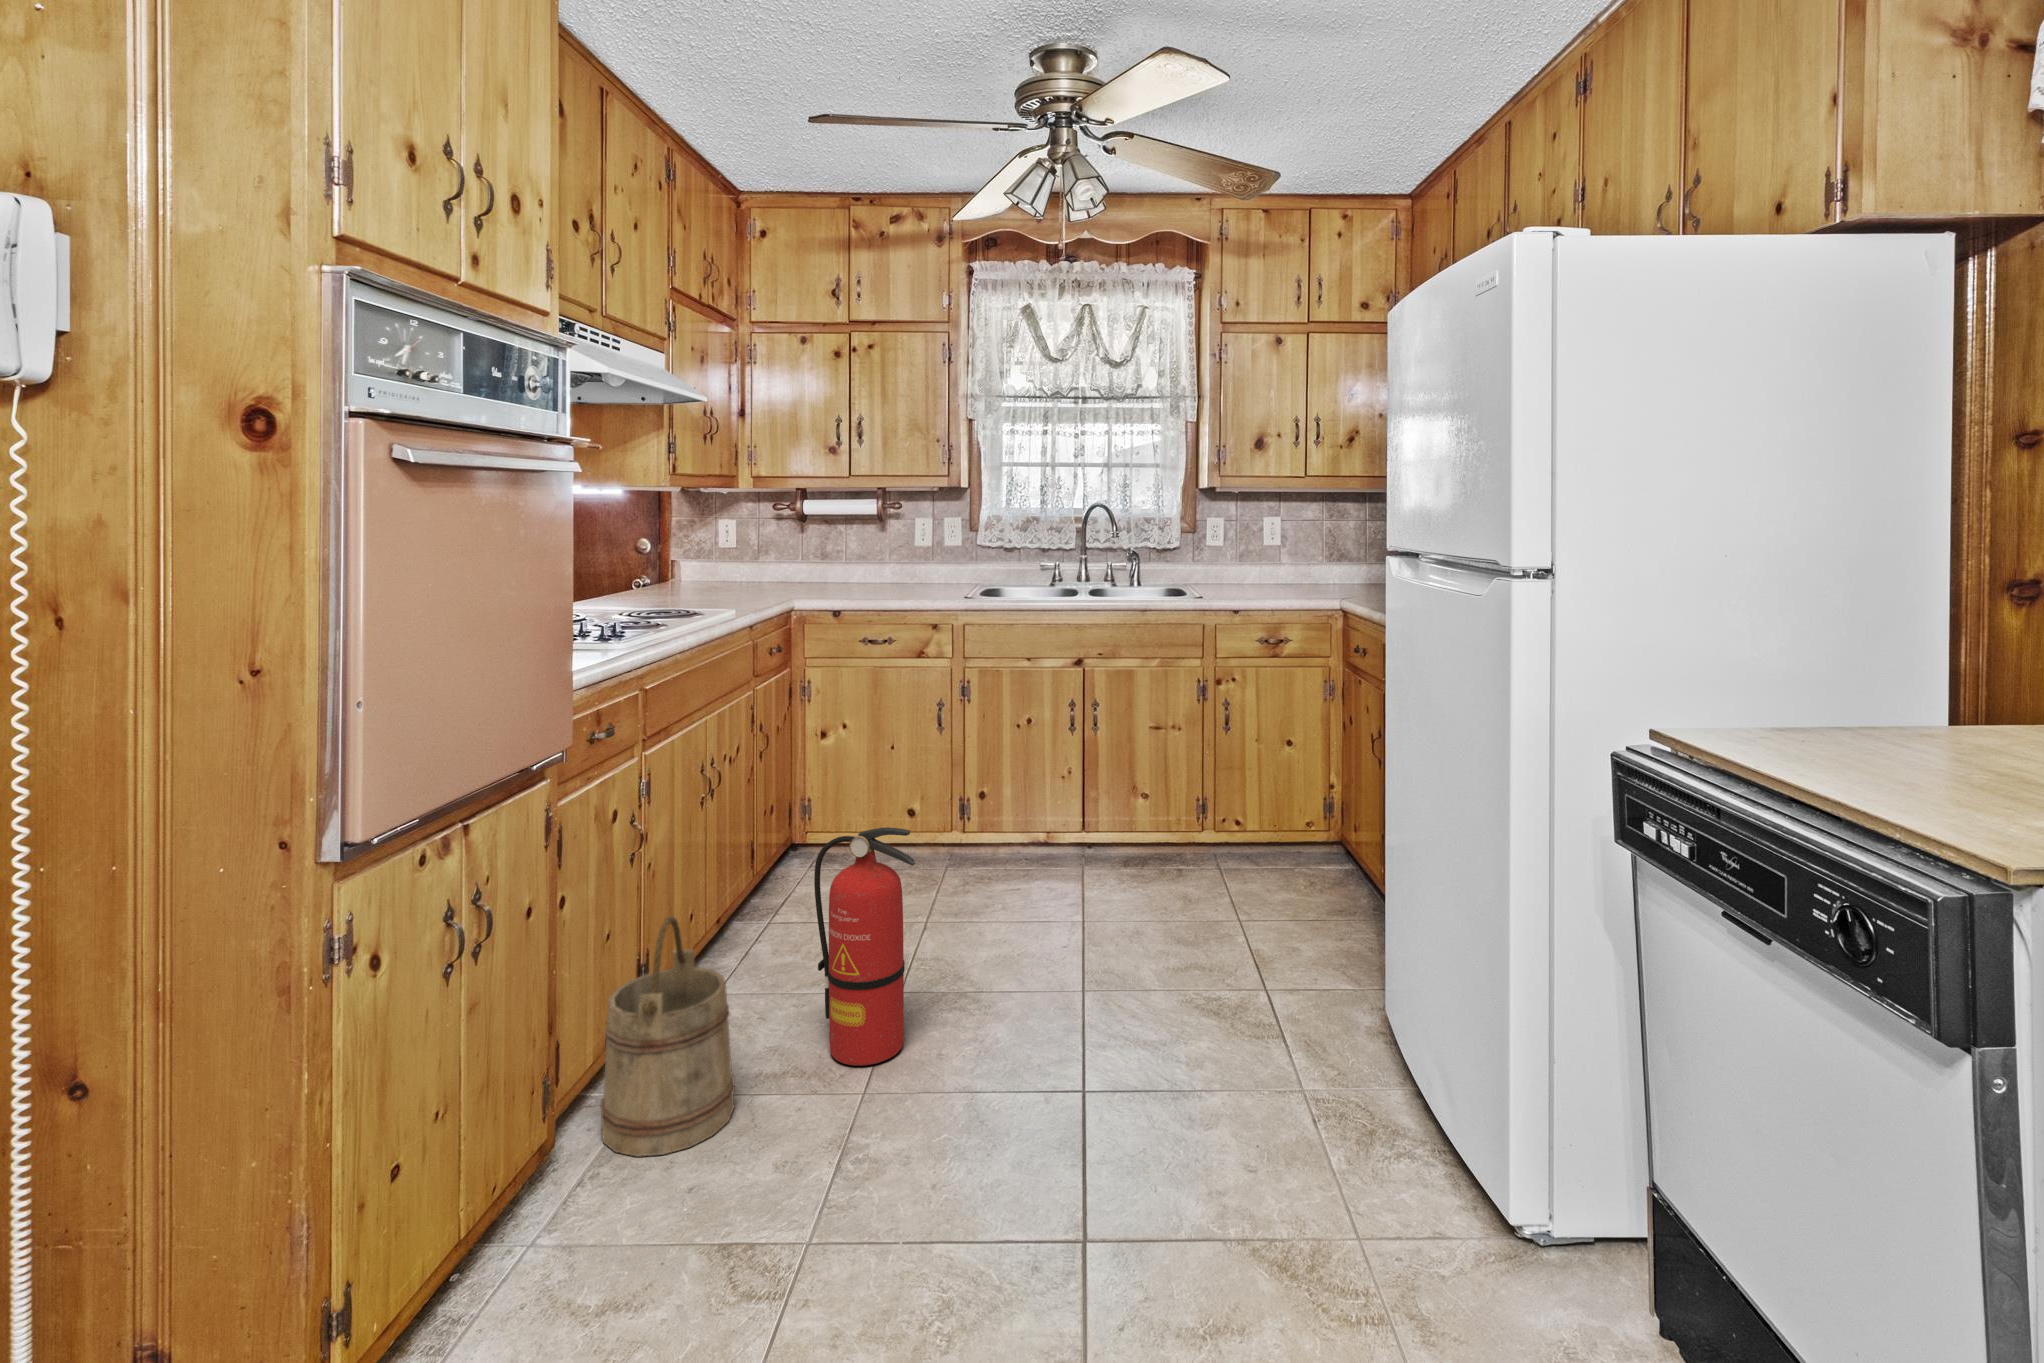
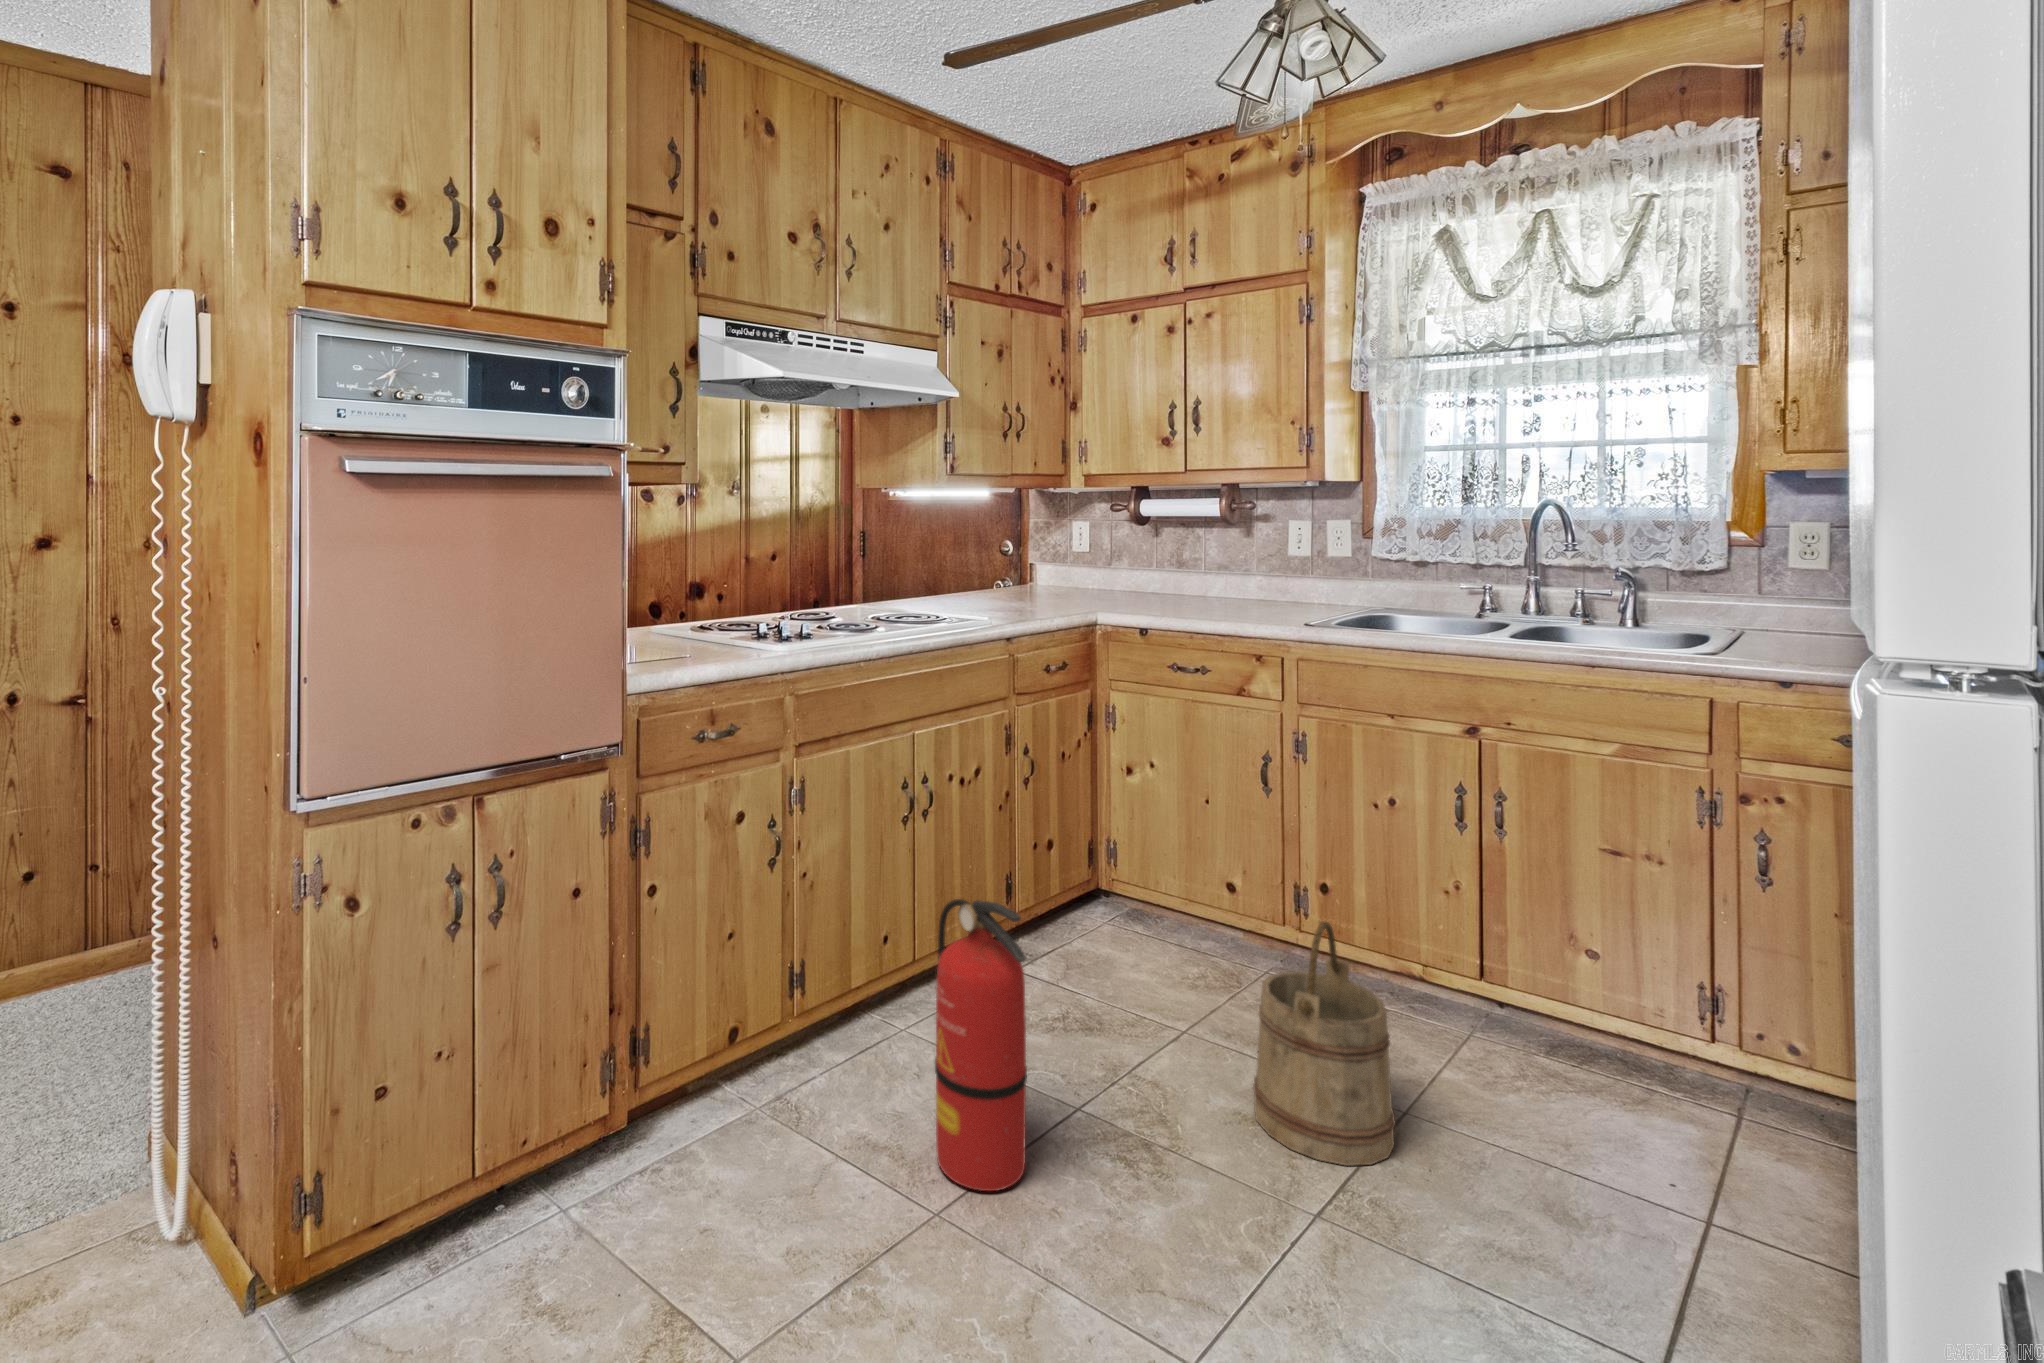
bucket: present [601,916,735,1157] -> present [1253,921,1395,1166]

